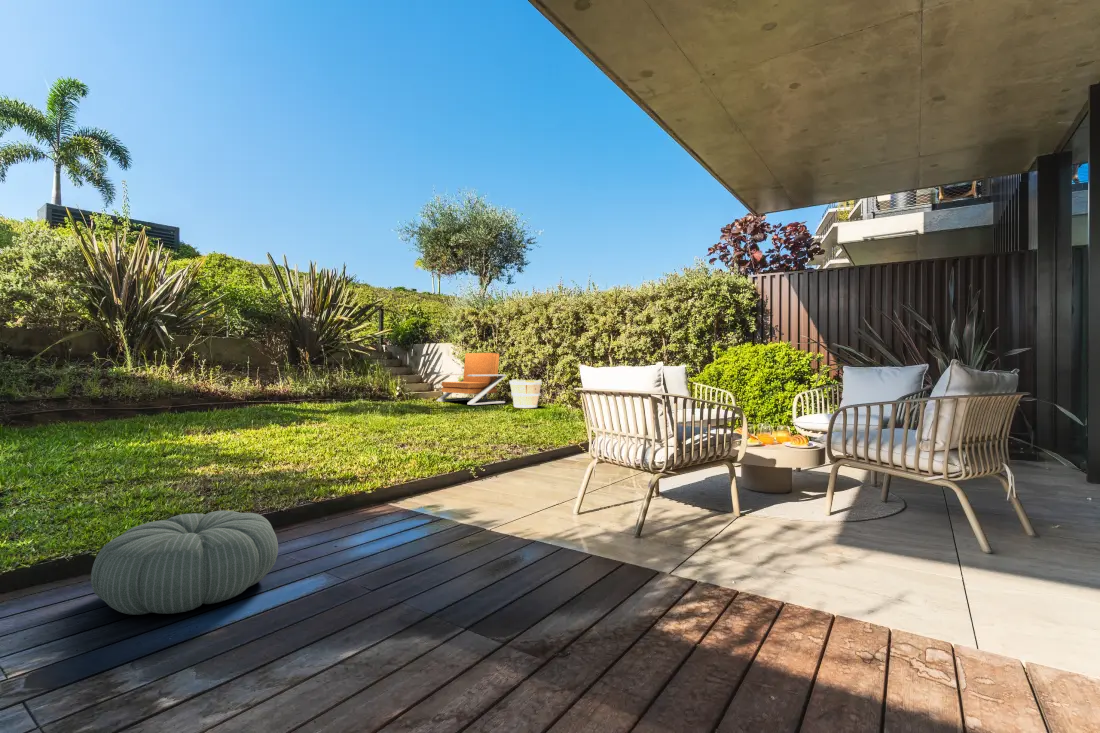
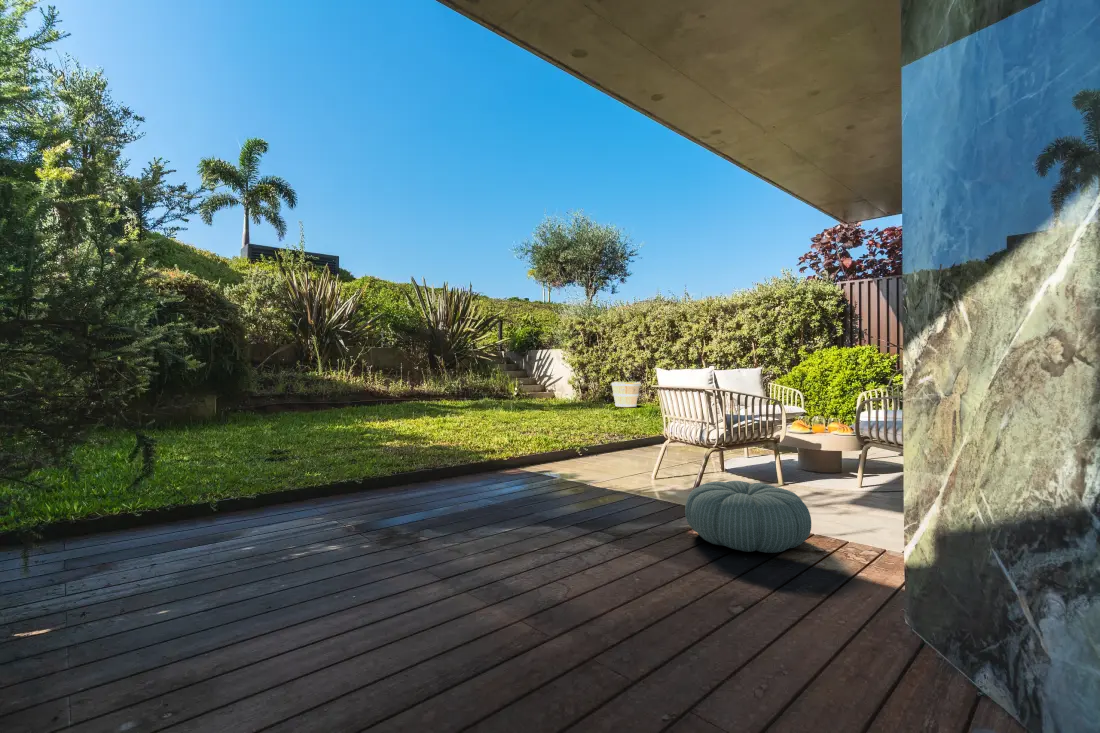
lounge chair: present [436,353,506,405] -> none [548,358,609,404]
pouf: present [91,511,278,615] -> present [685,481,811,553]

